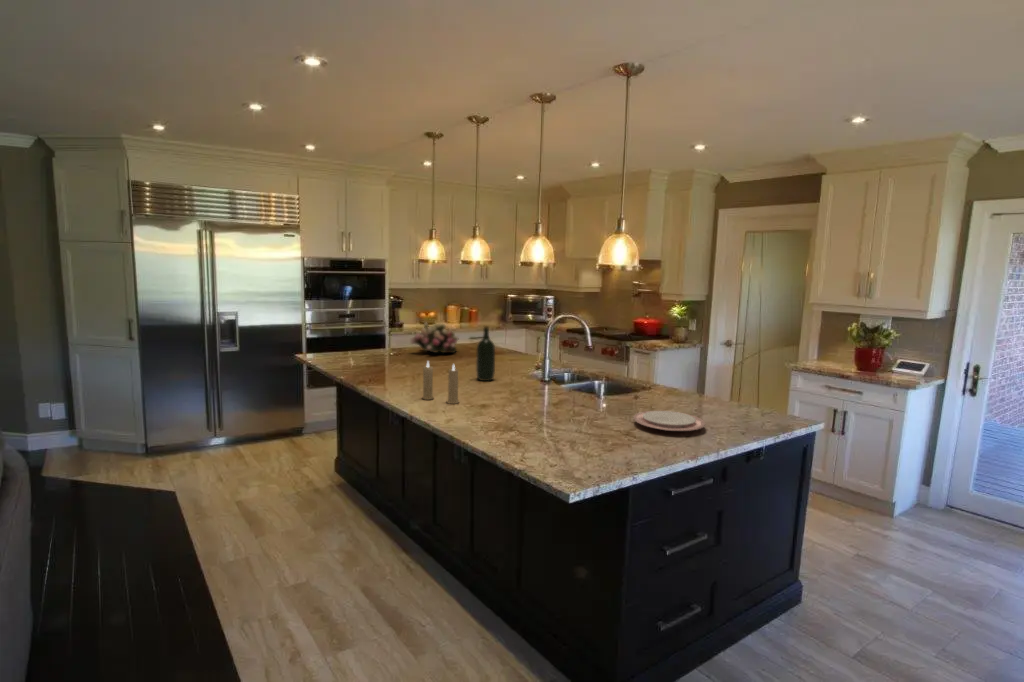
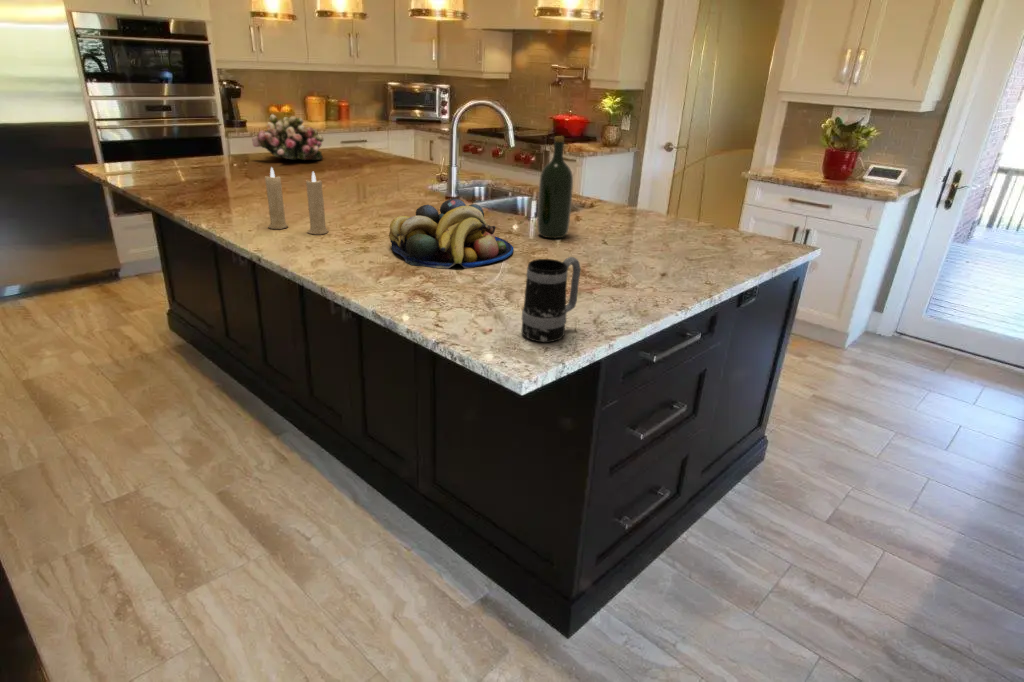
wine bottle: present [476,326,495,381] -> present [537,136,573,238]
fruit bowl: none [498,383,581,428] -> present [389,199,513,269]
plate: present [634,411,705,431] -> none [589,237,690,267]
mug: none [575,419,612,472] -> present [522,257,581,342]

